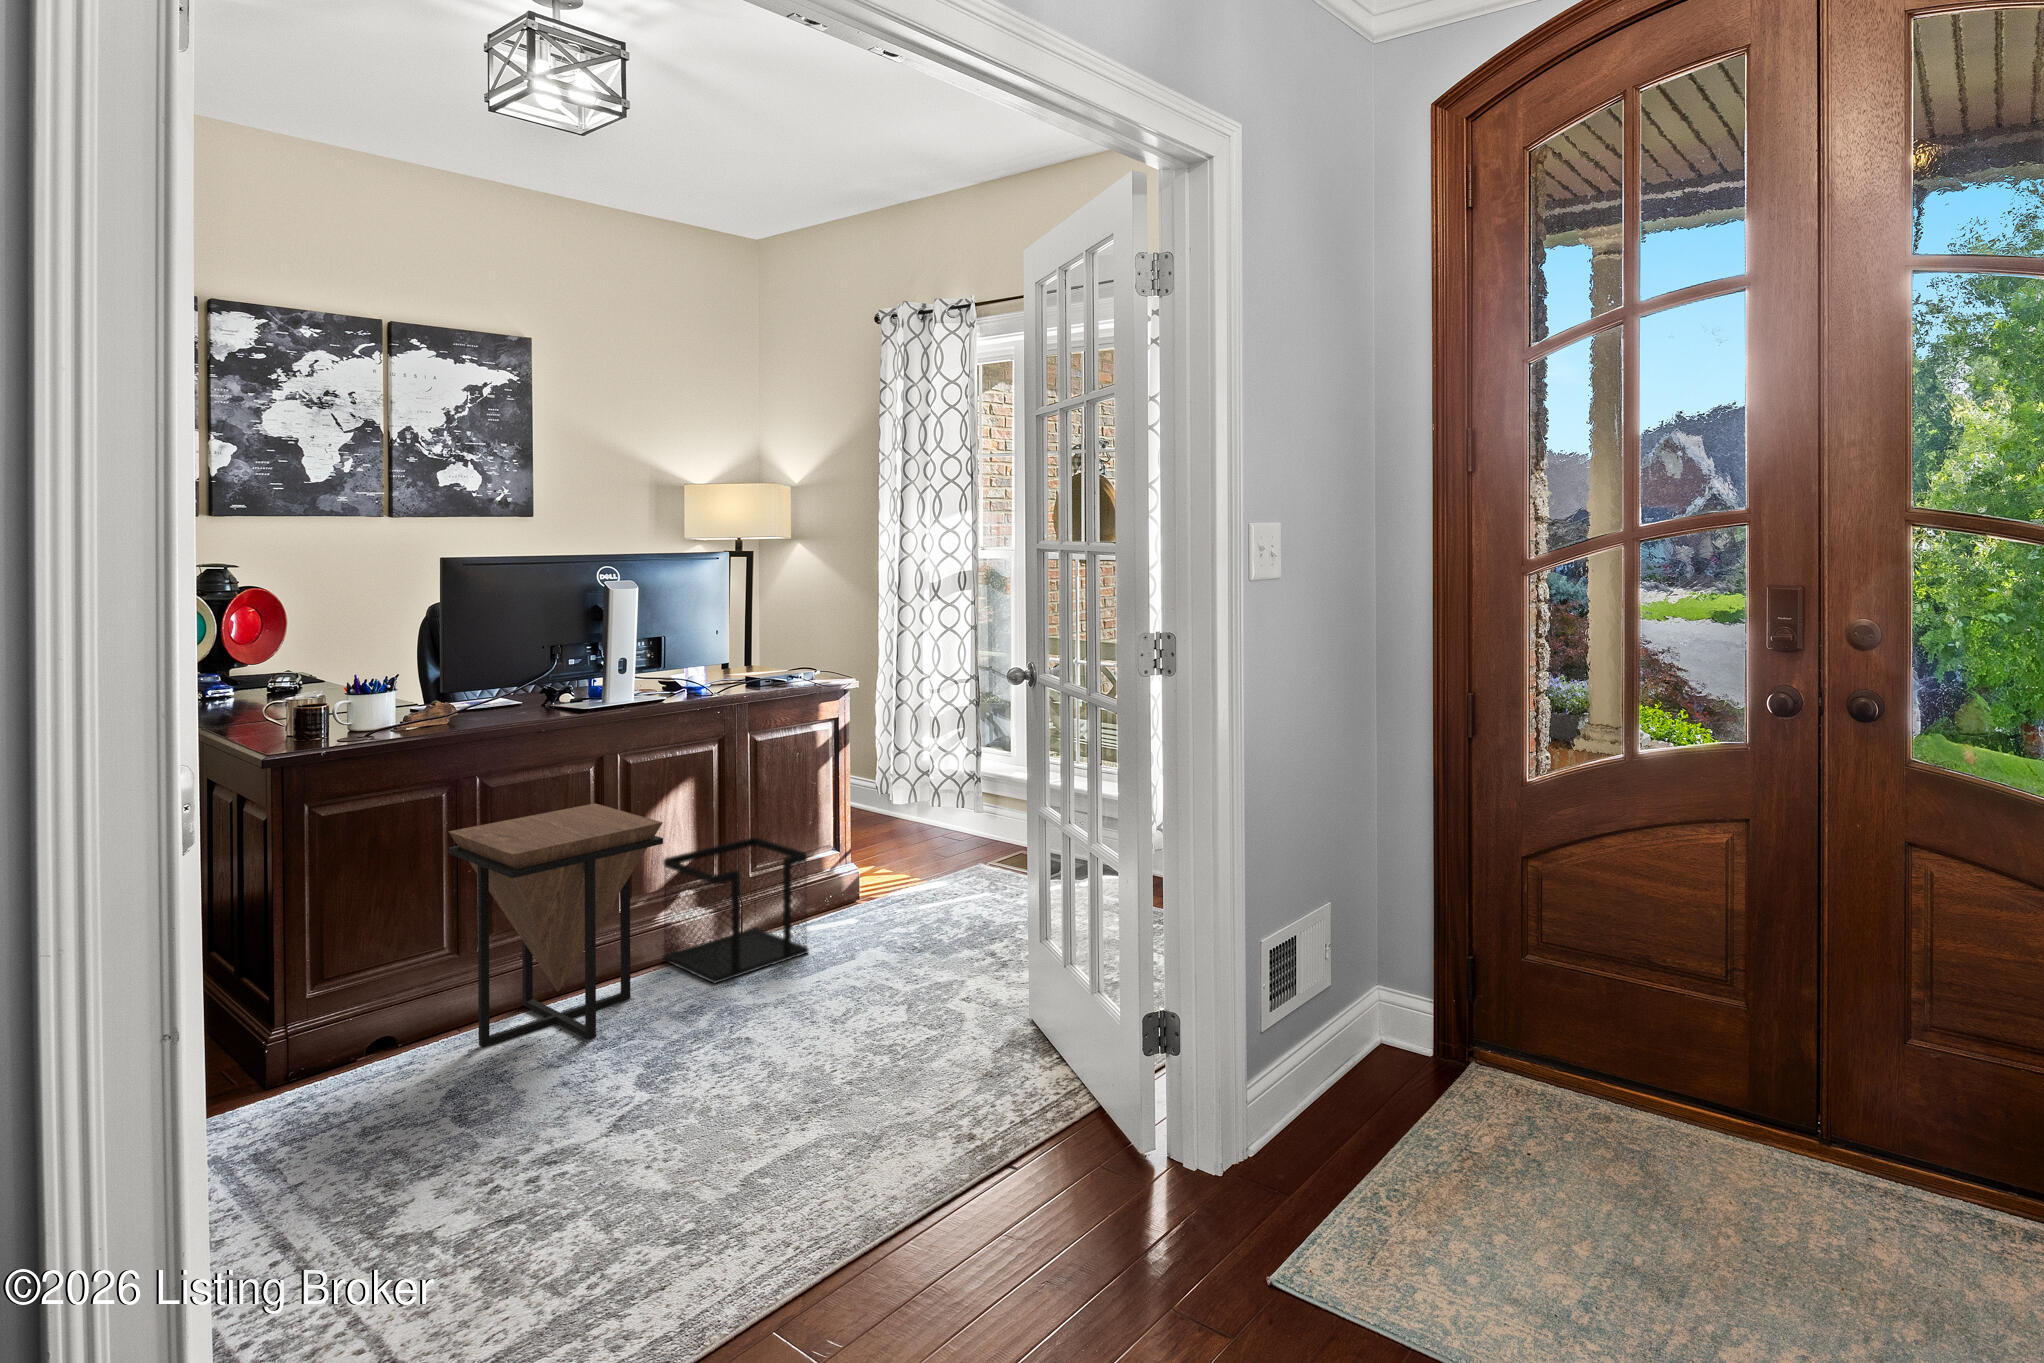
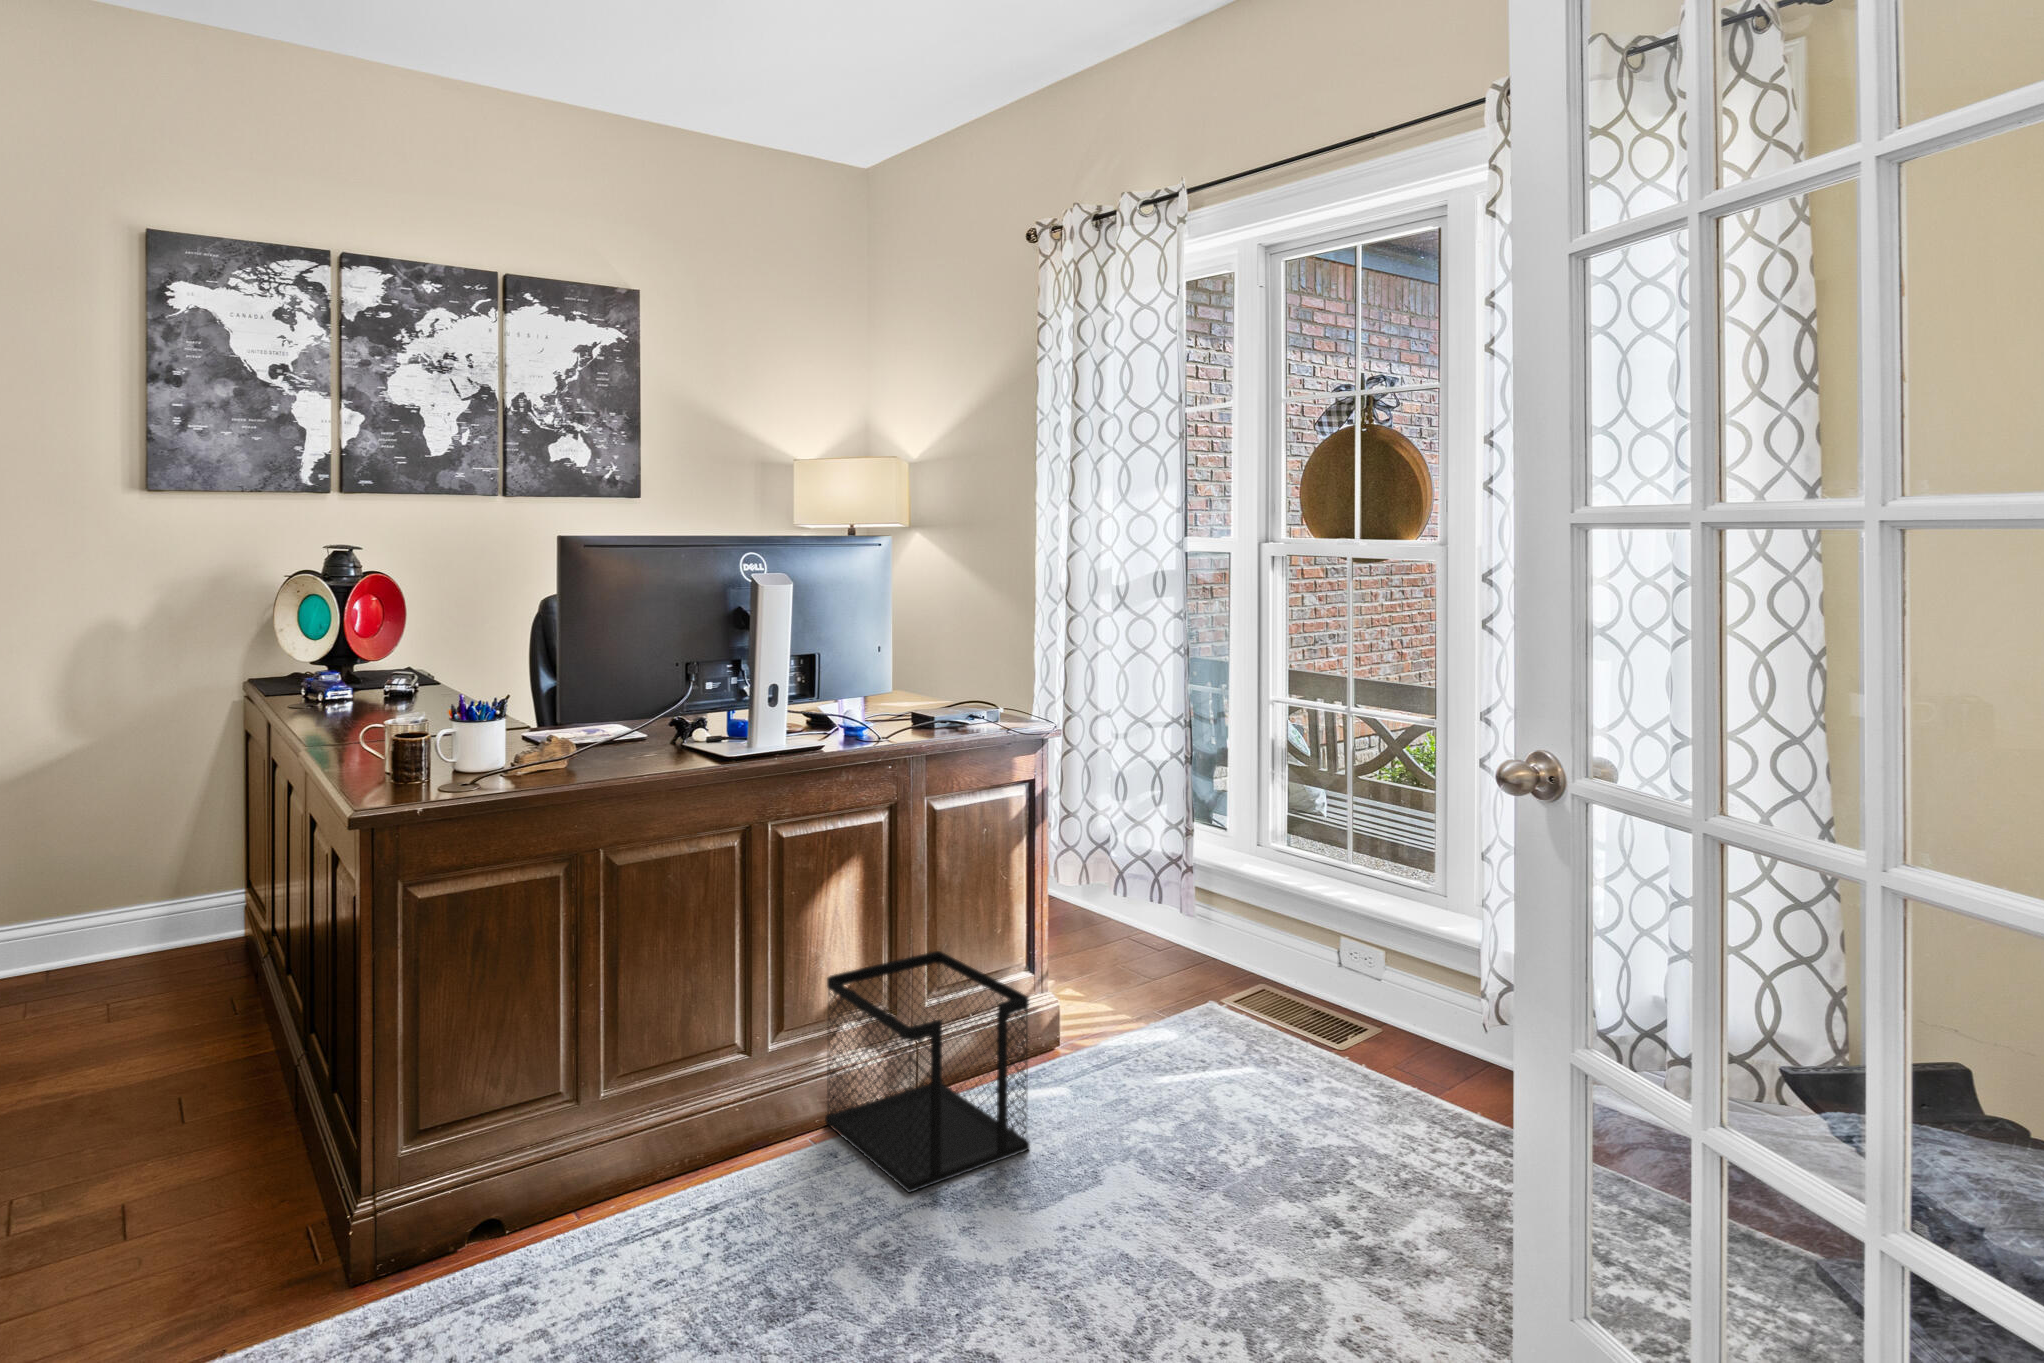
side table: present [448,803,663,1047] -> none [569,894,851,1286]

